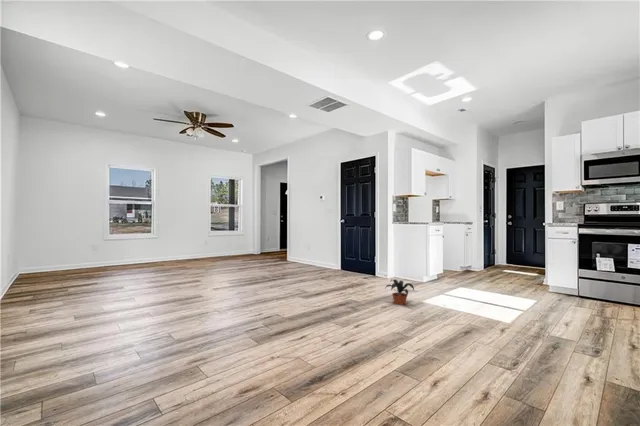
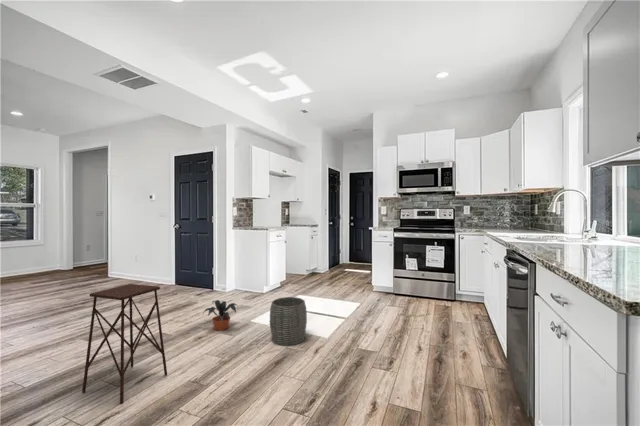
side table: none [322,255,375,337] -> present [82,284,167,404]
woven basket: none [449,281,487,323] -> present [270,297,307,345]

